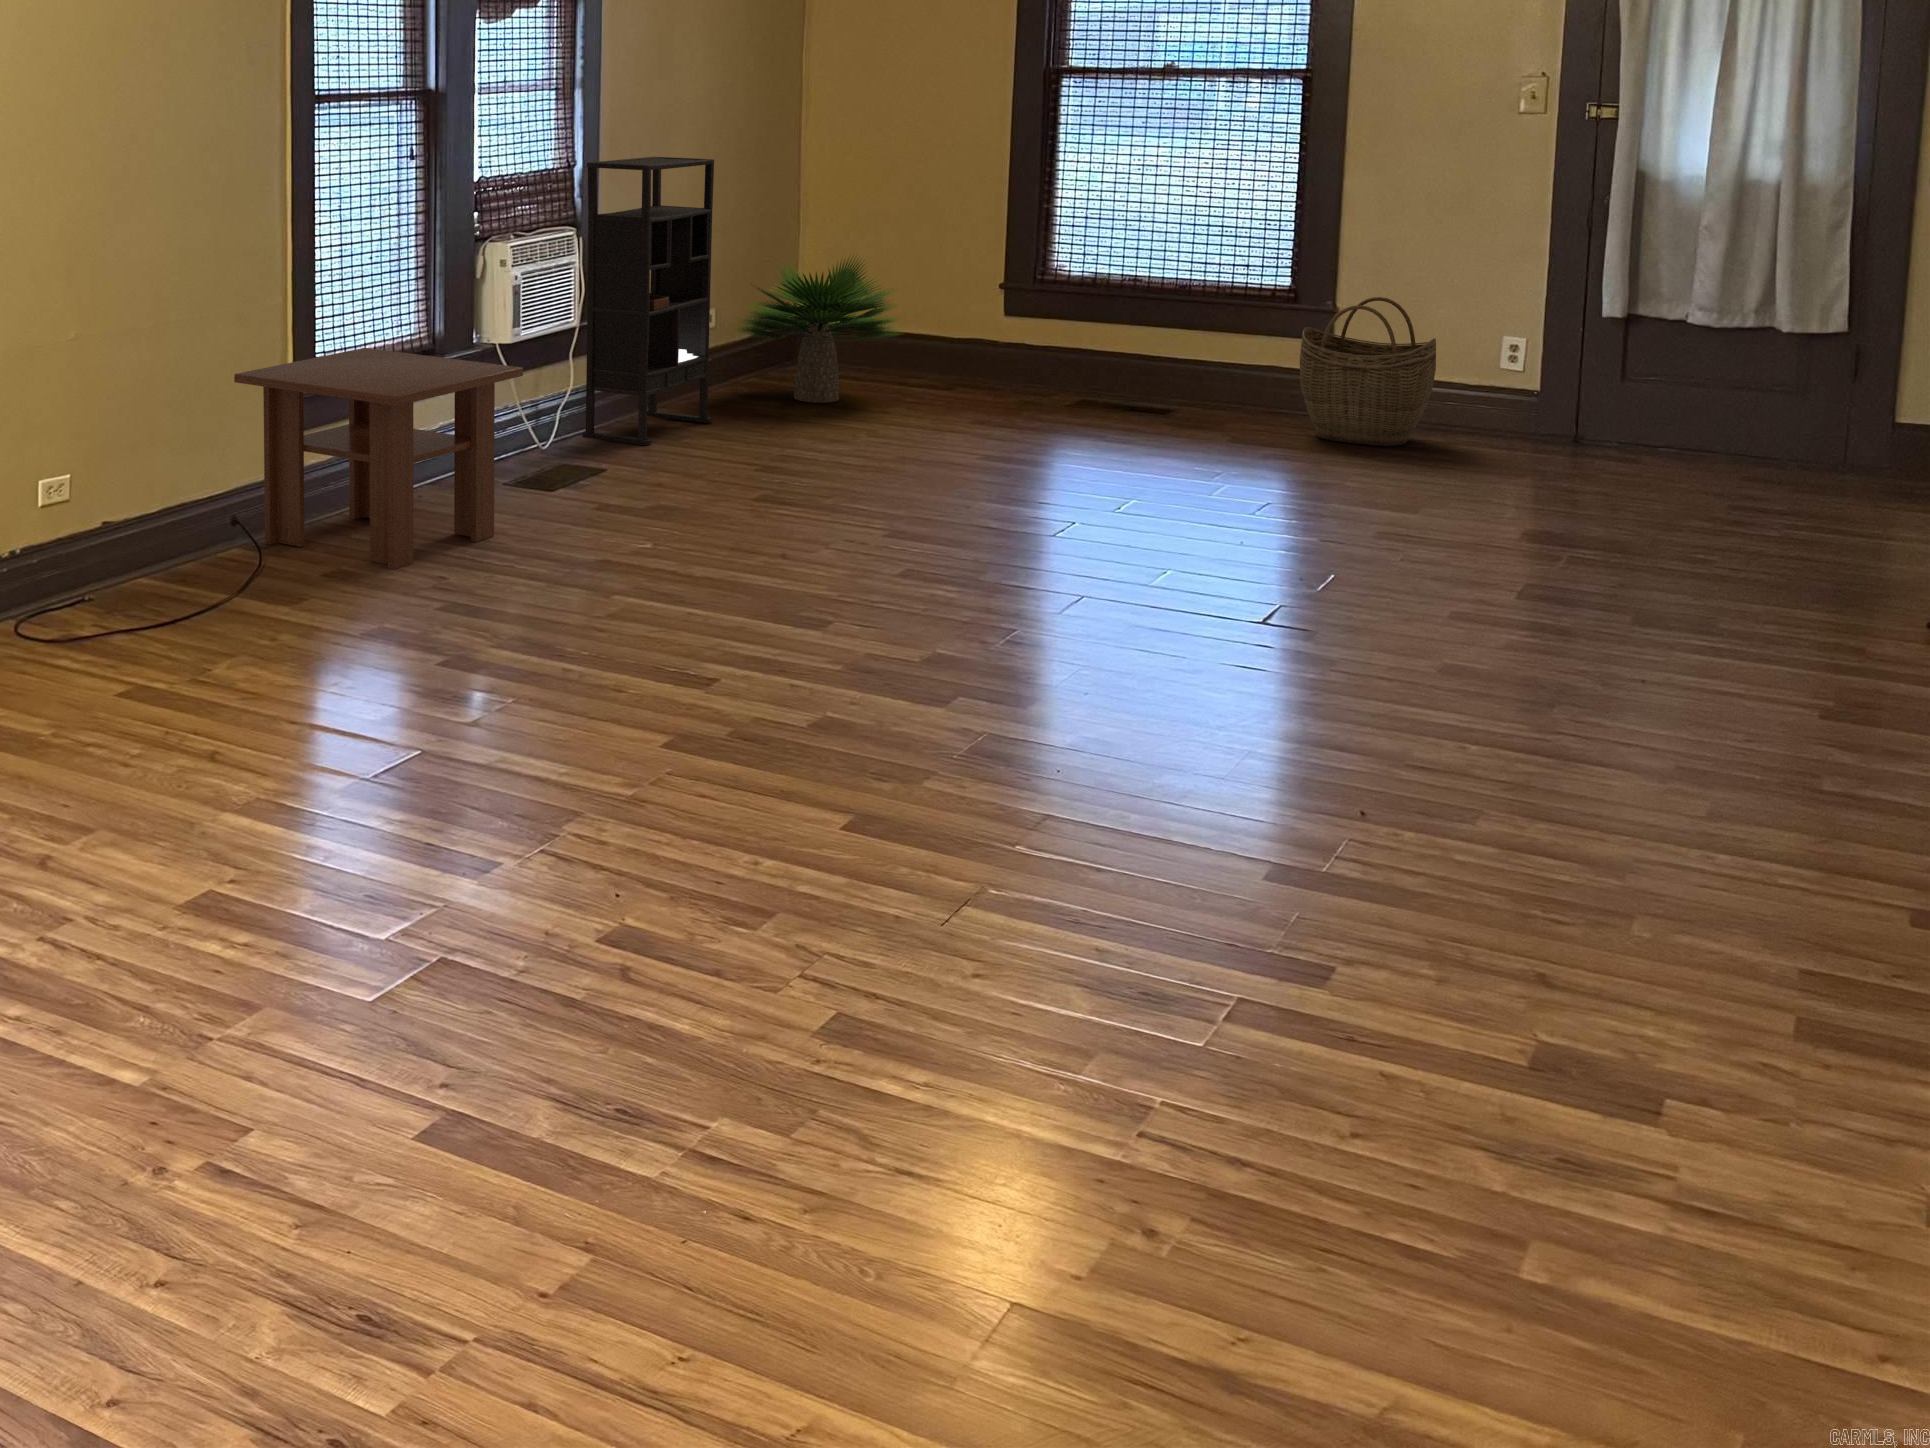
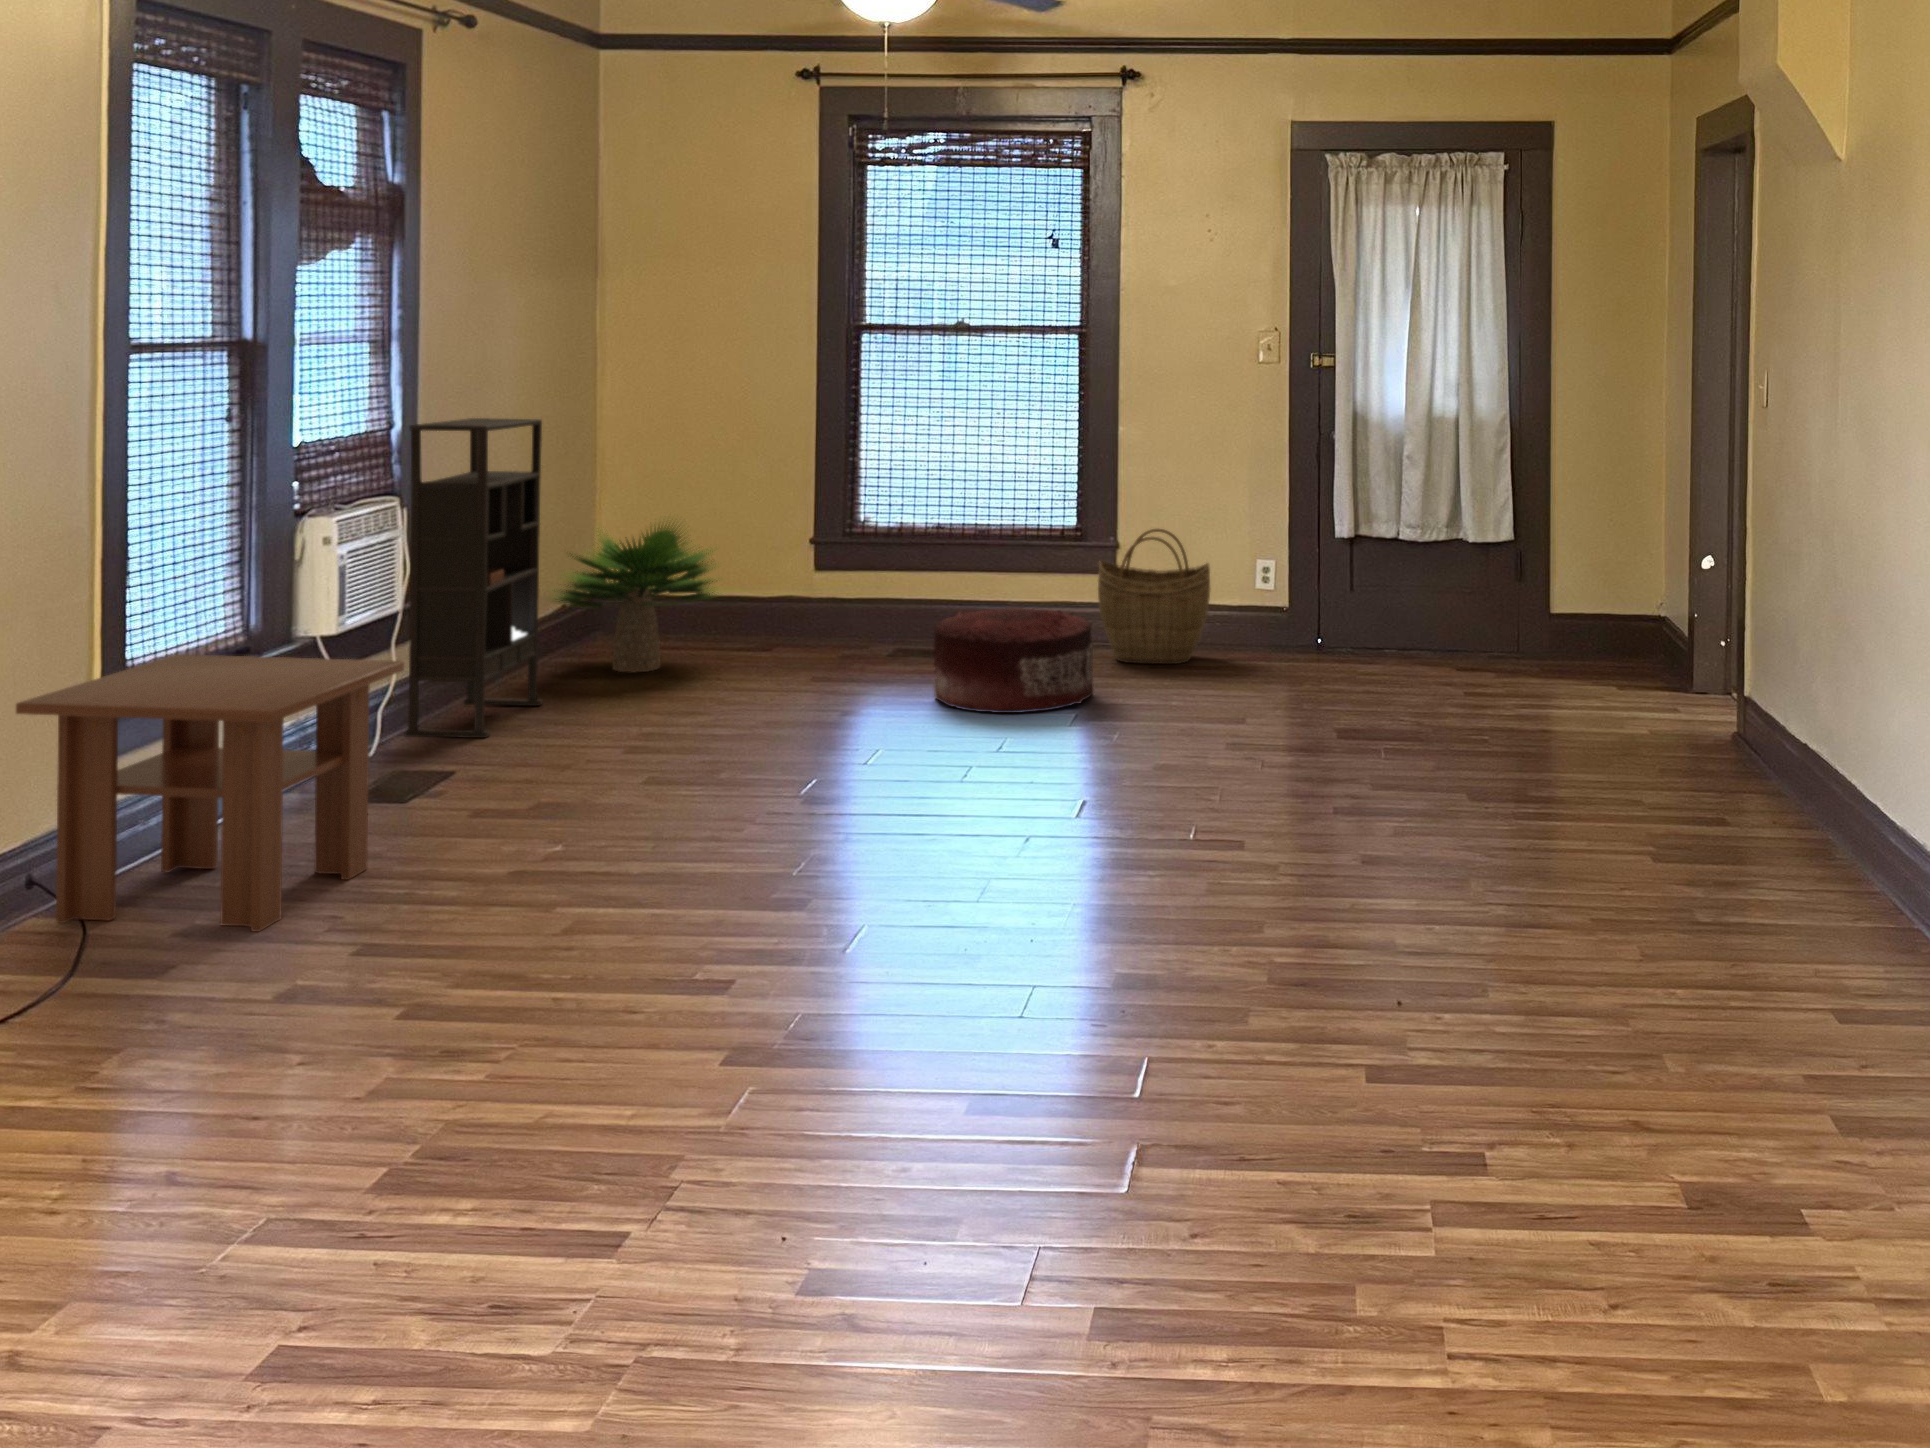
pouf: none [1083,369,1260,477] -> present [933,608,1094,713]

